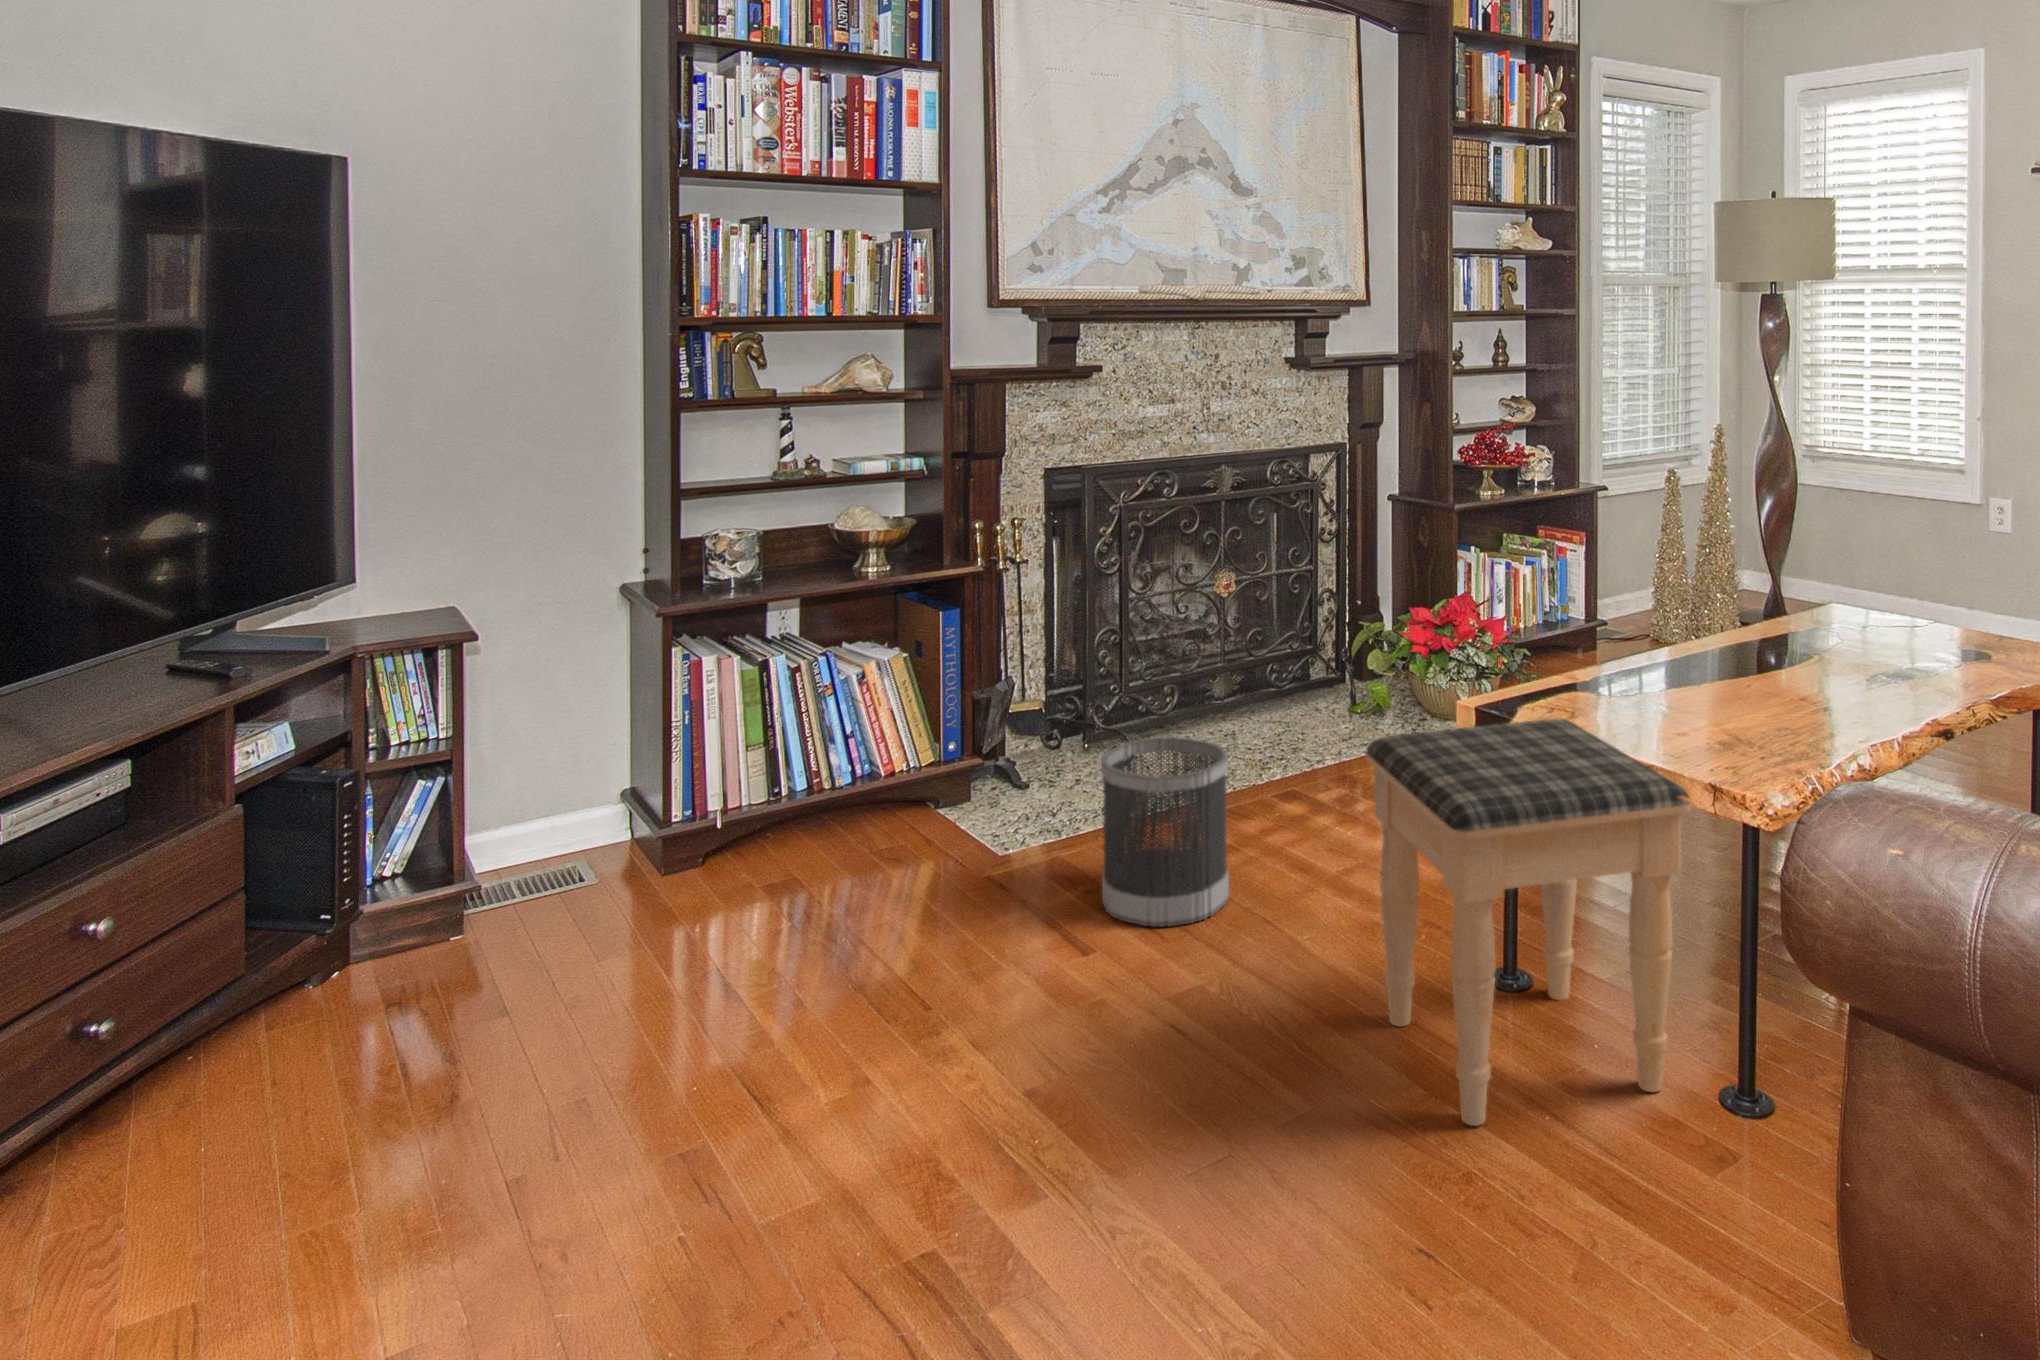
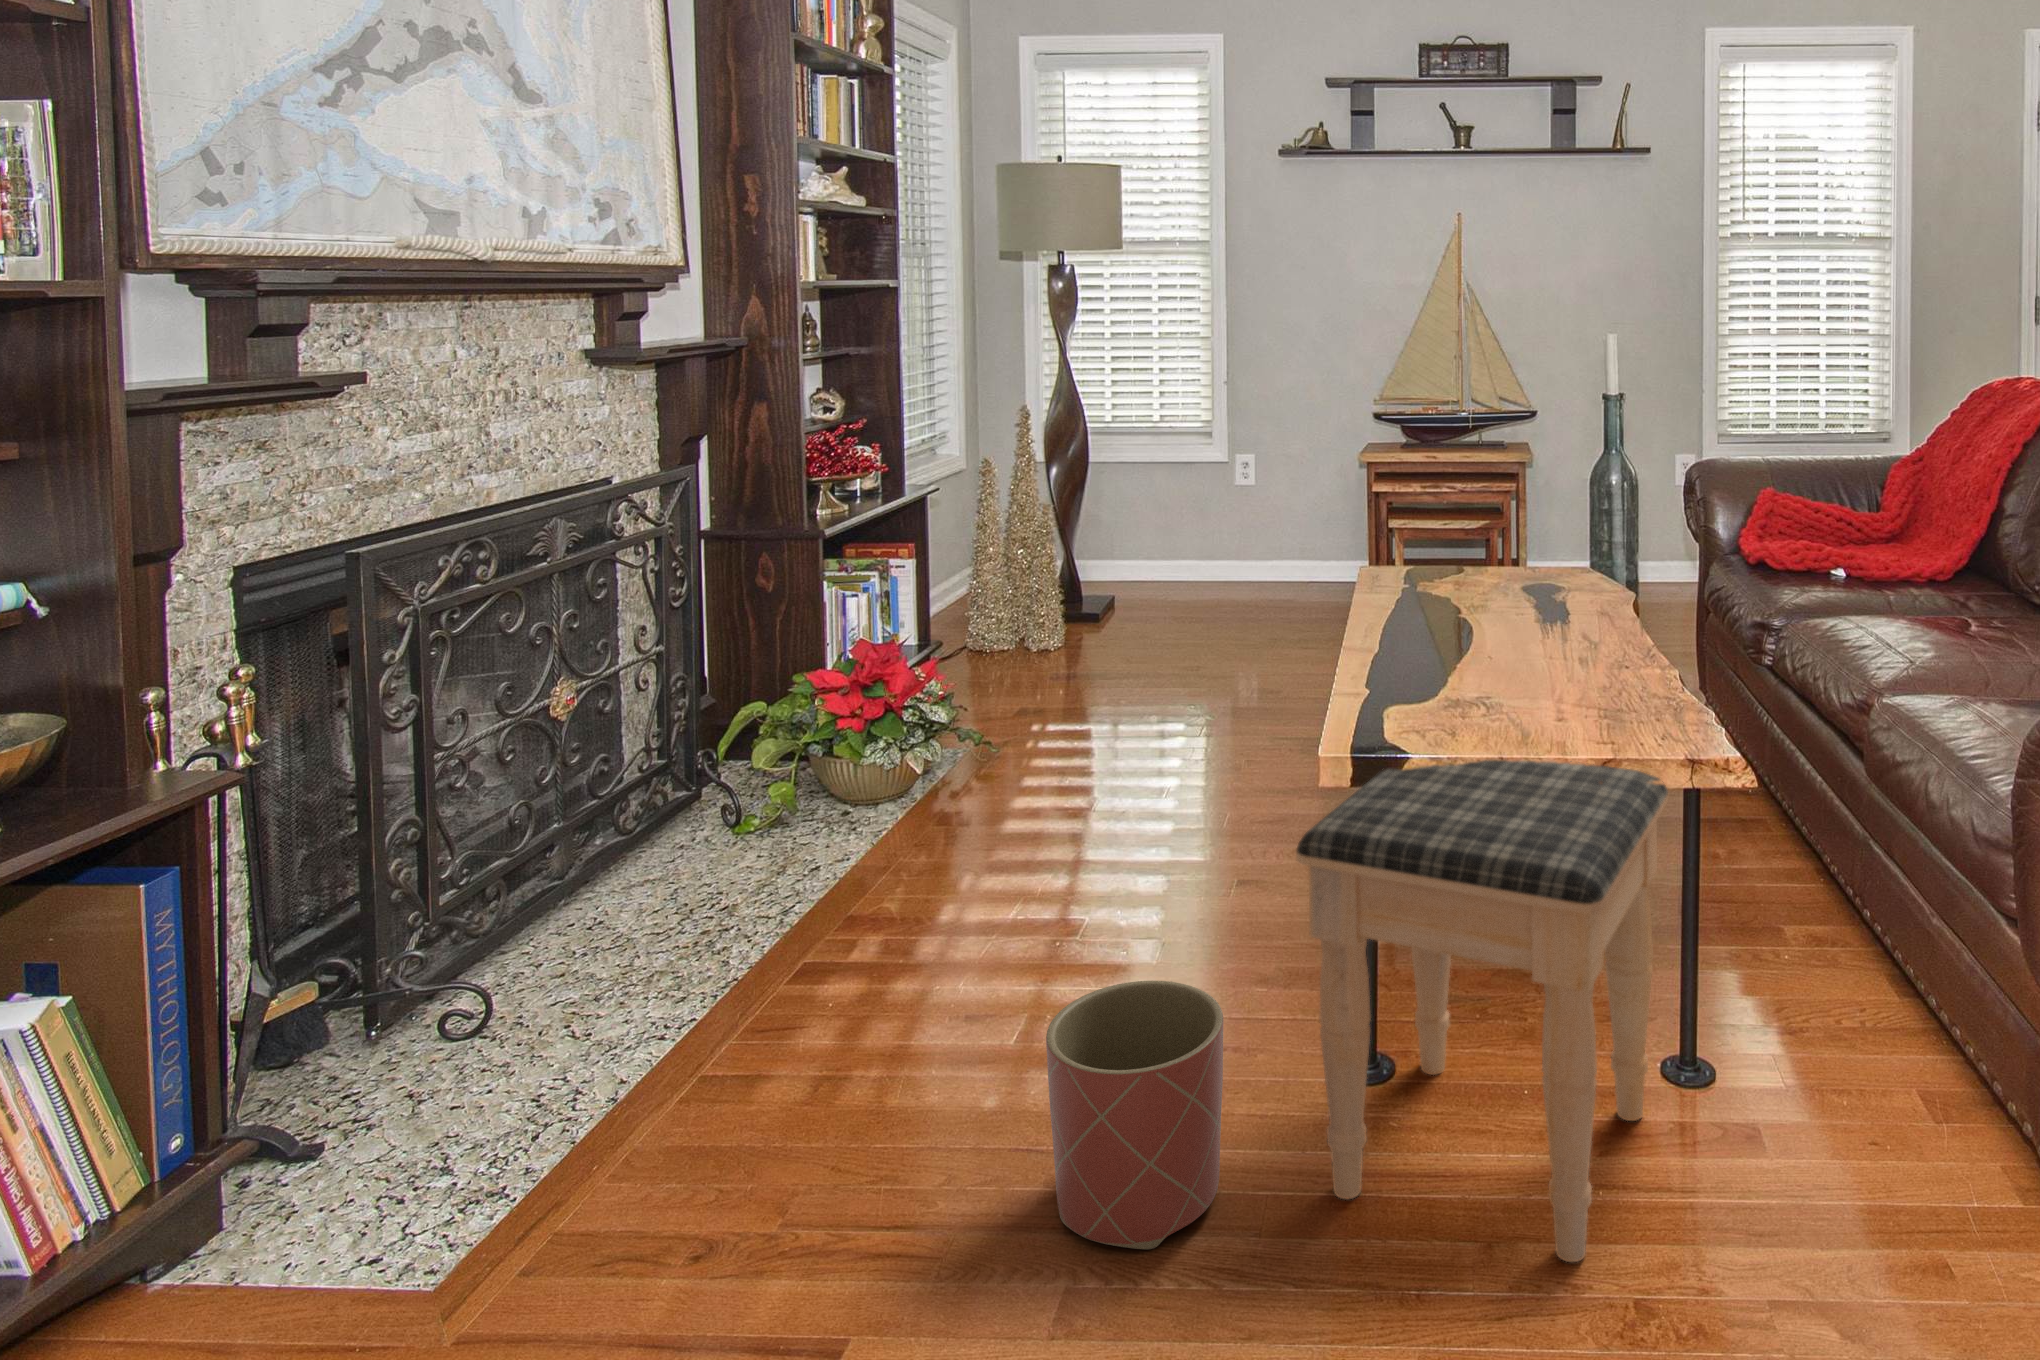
wastebasket: present [1101,737,1229,927] -> none [721,933,942,1280]
planter: none [1230,820,1352,989] -> present [1046,981,1223,1249]

